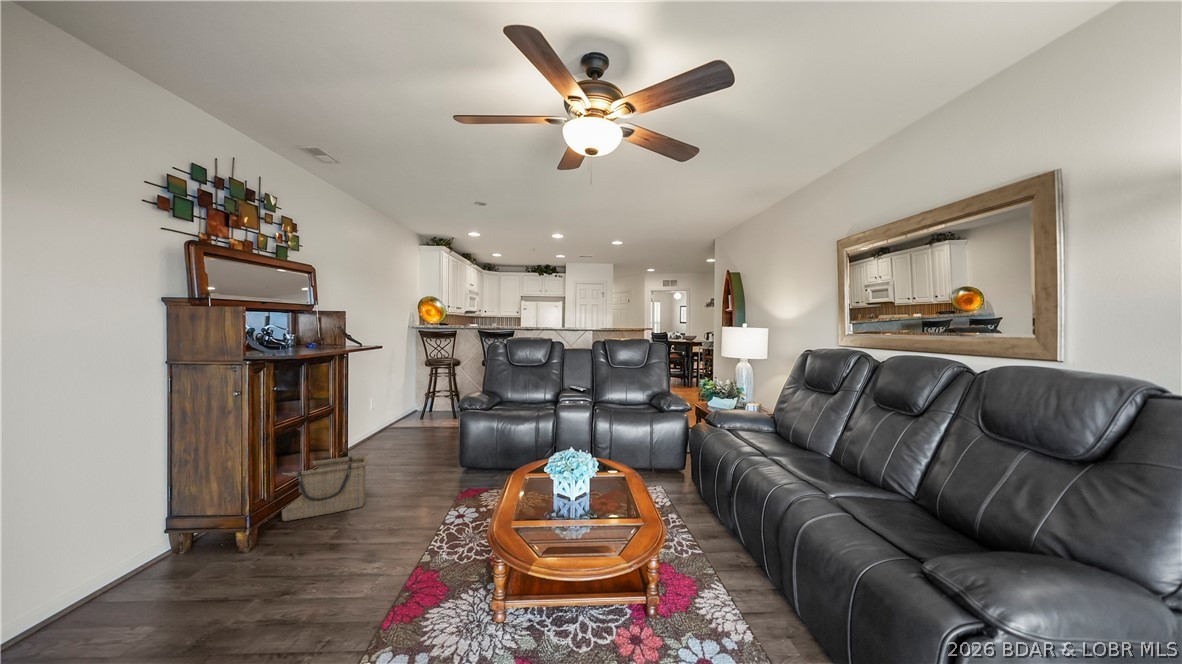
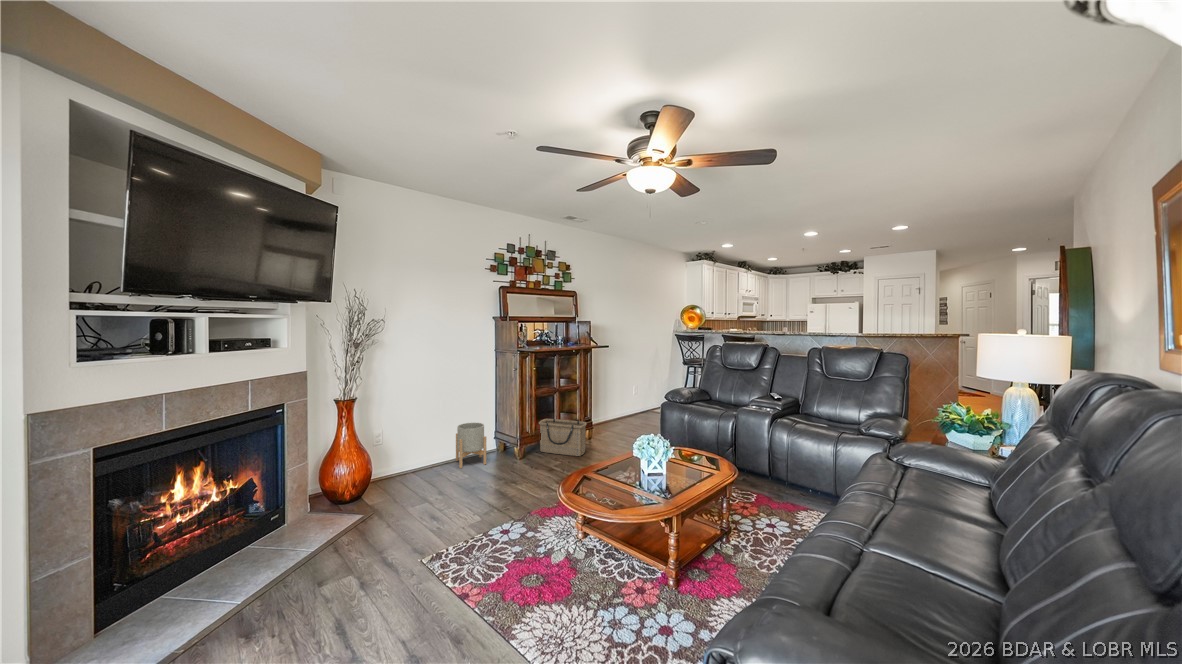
planter: none [72,507,178,619] -> present [456,423,486,468]

